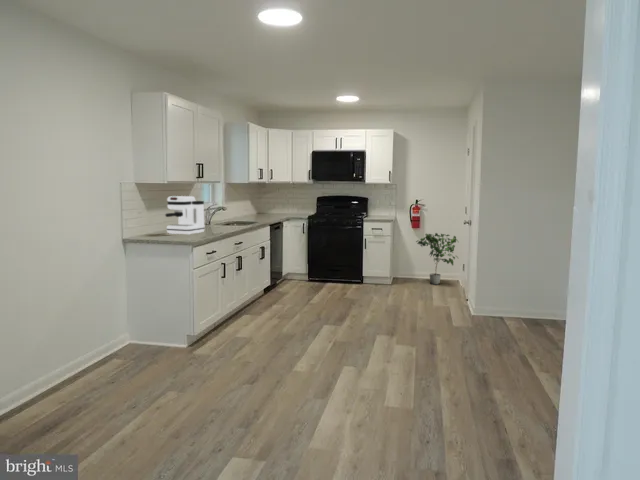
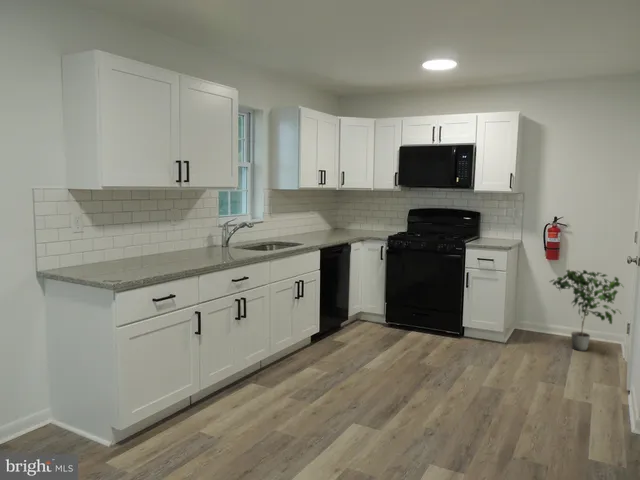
coffee maker: present [166,196,204,235] -> none [109,210,175,269]

